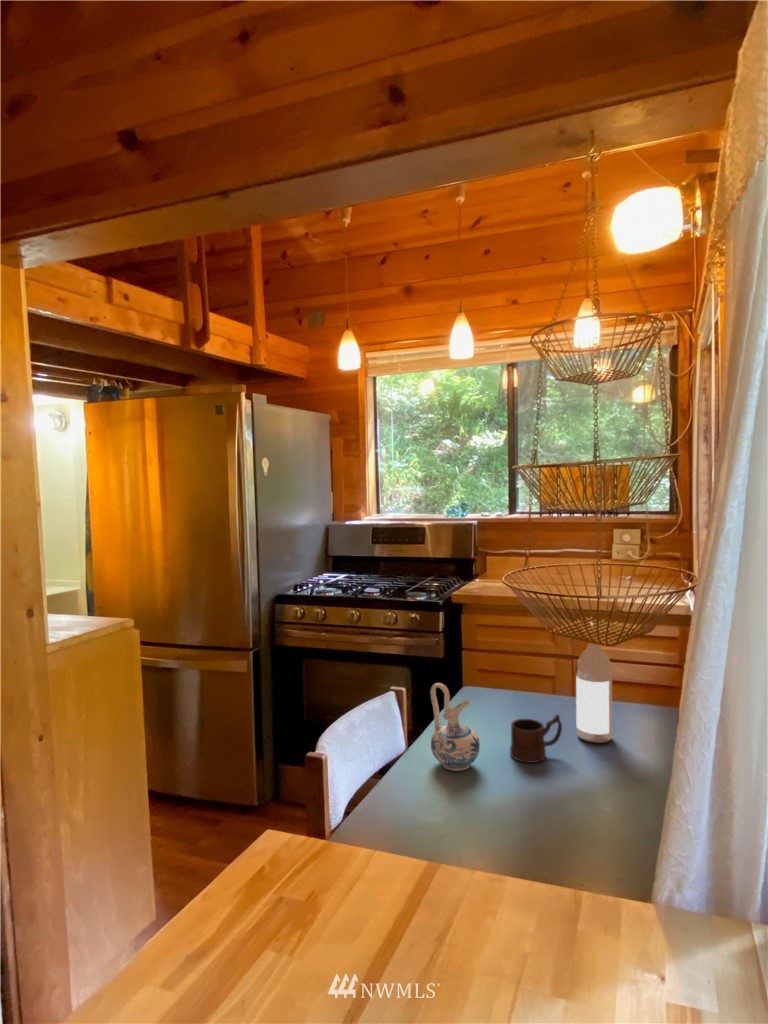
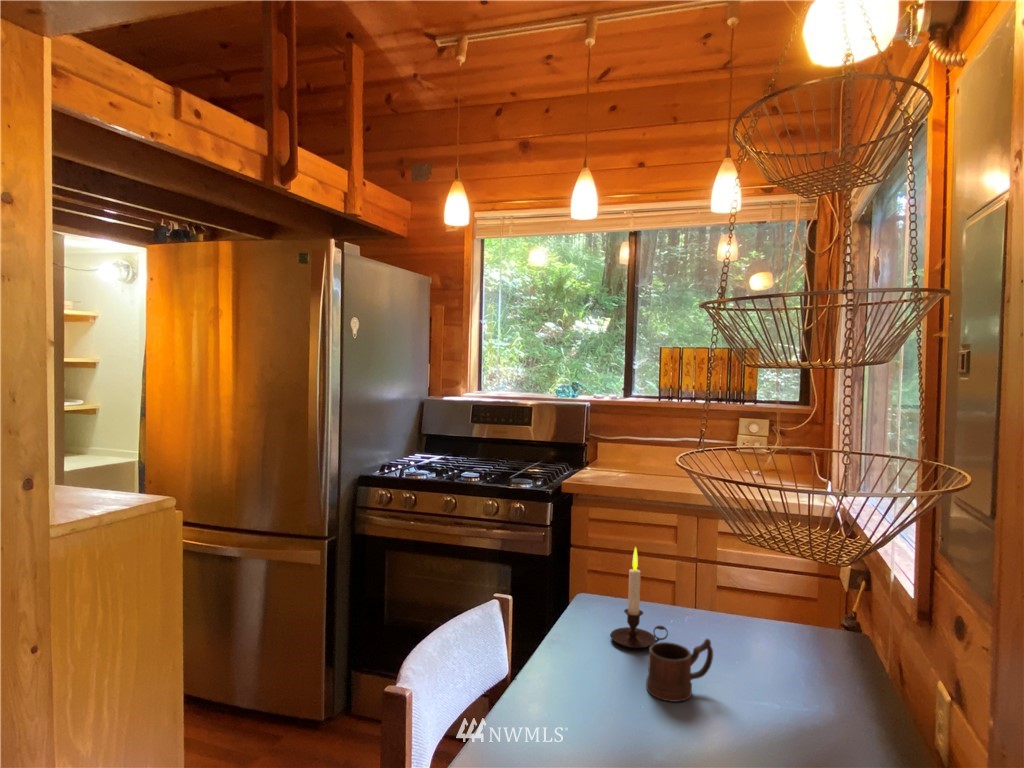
wine bottle: present [576,622,612,743] -> none [725,513,772,675]
candle: none [486,645,532,726] -> present [610,547,668,648]
ceramic pitcher: present [430,683,480,771] -> none [547,594,611,712]

